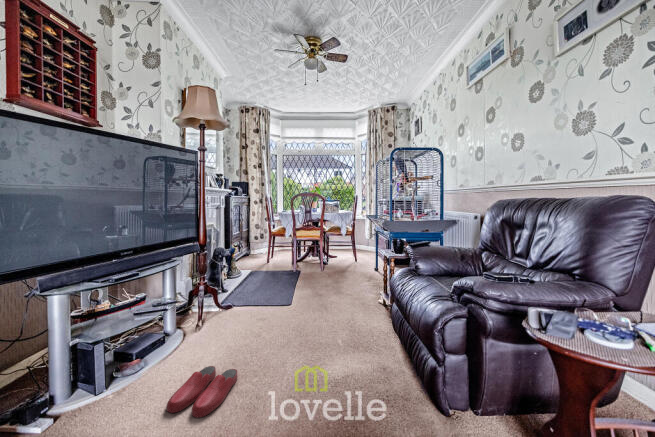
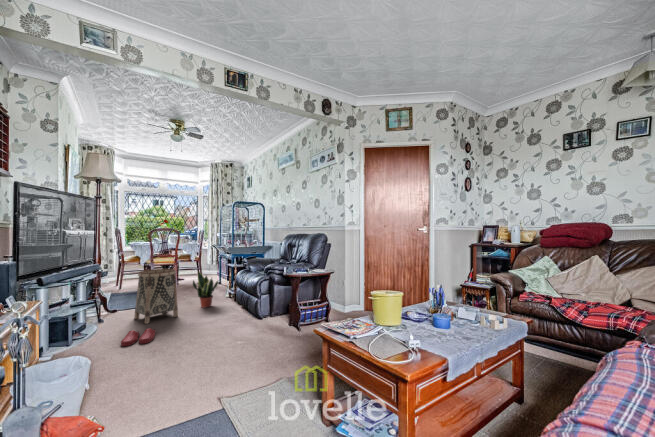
basket: none [239,253,294,344] -> present [134,269,178,324]
potted plant: none [321,261,362,323] -> present [193,271,218,308]

